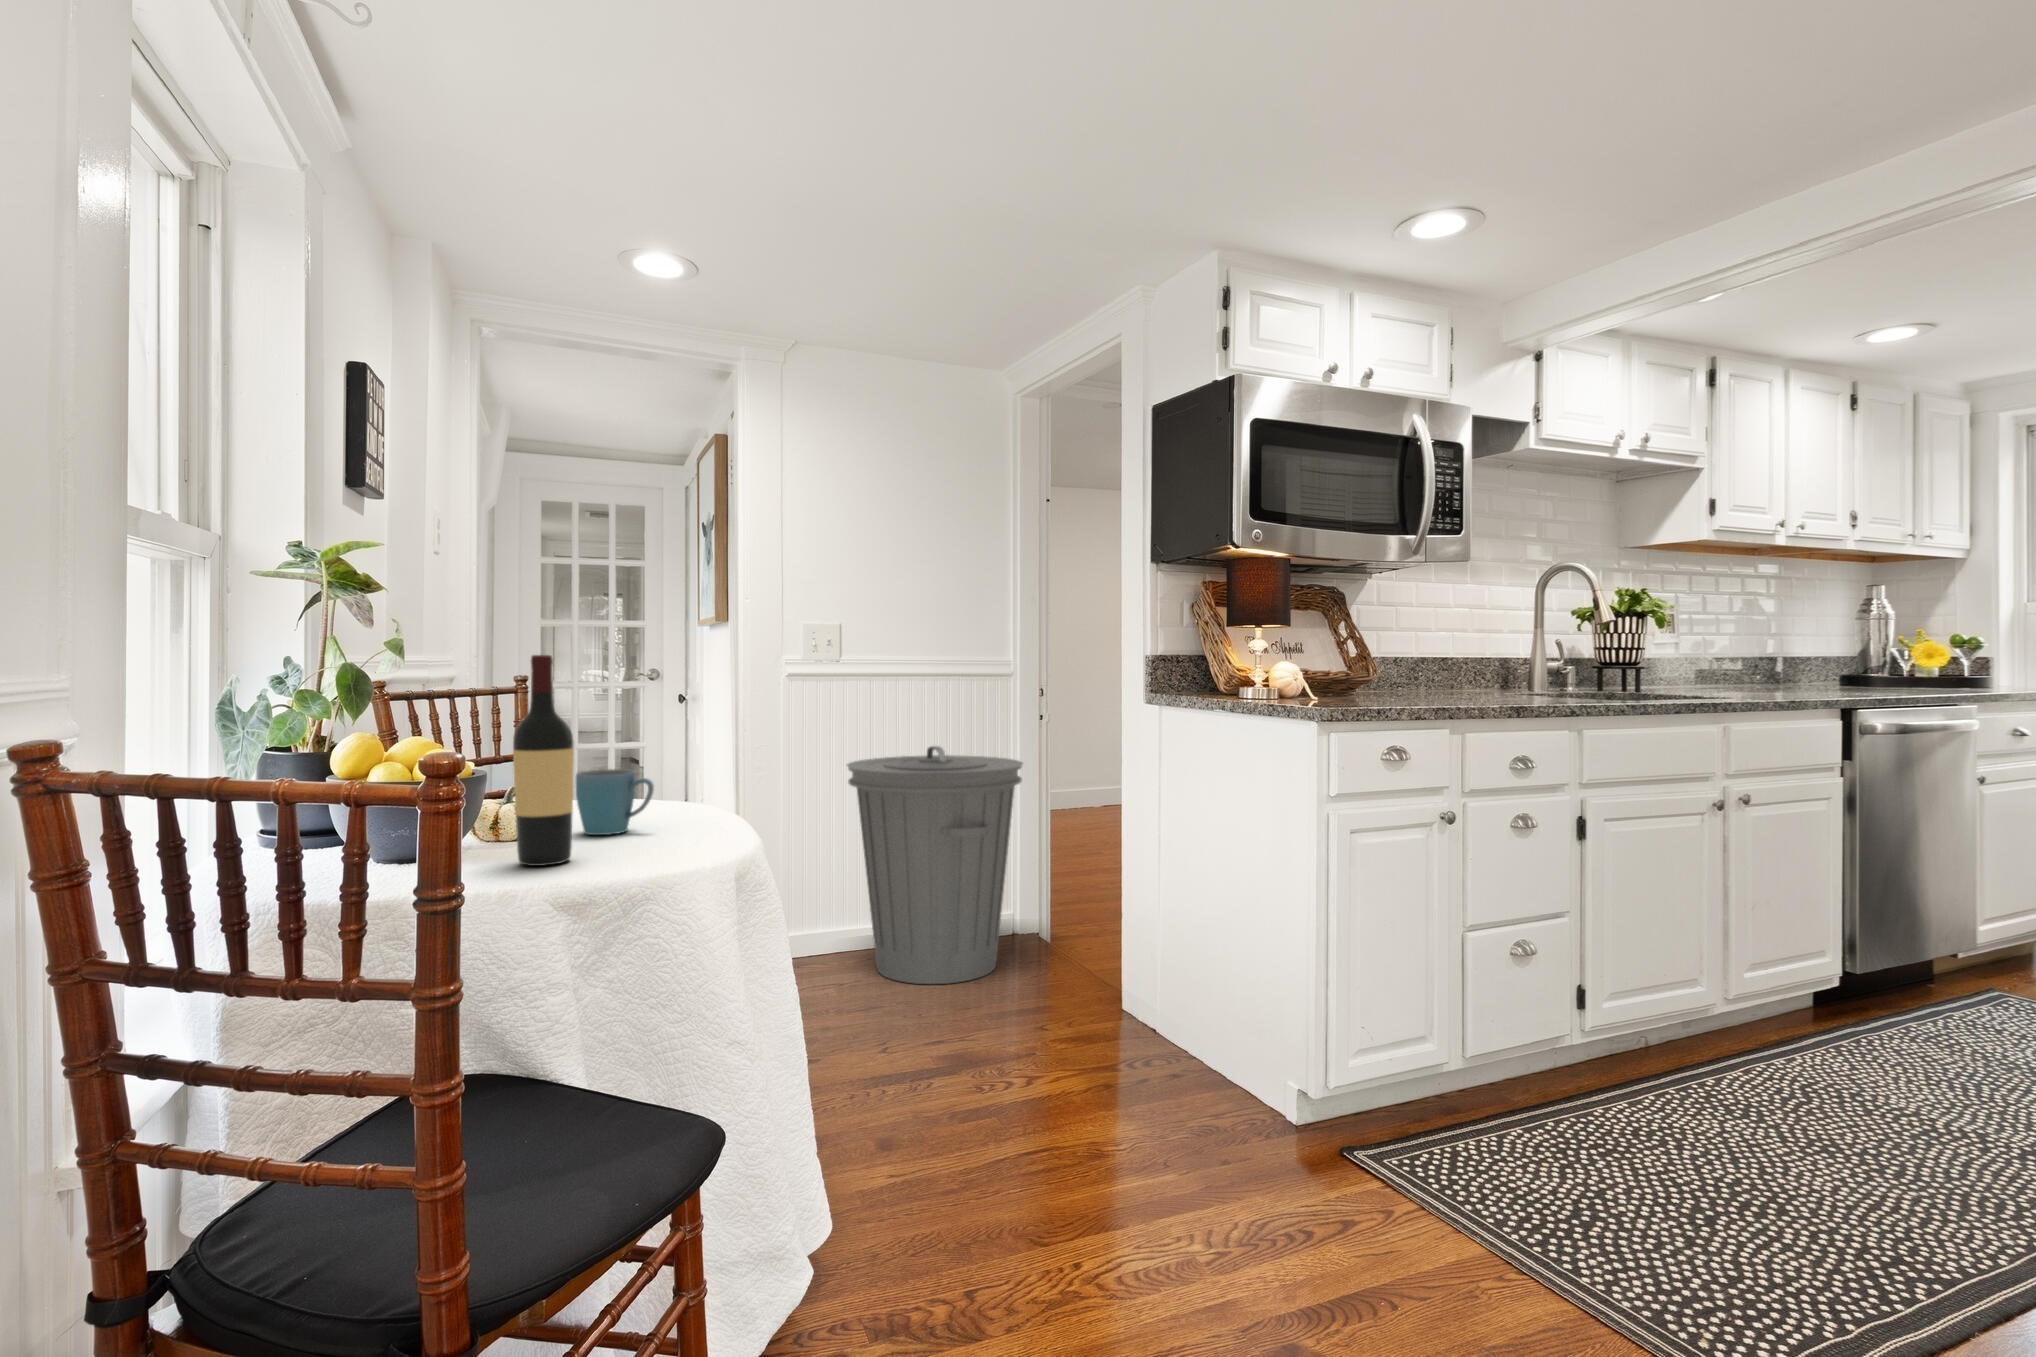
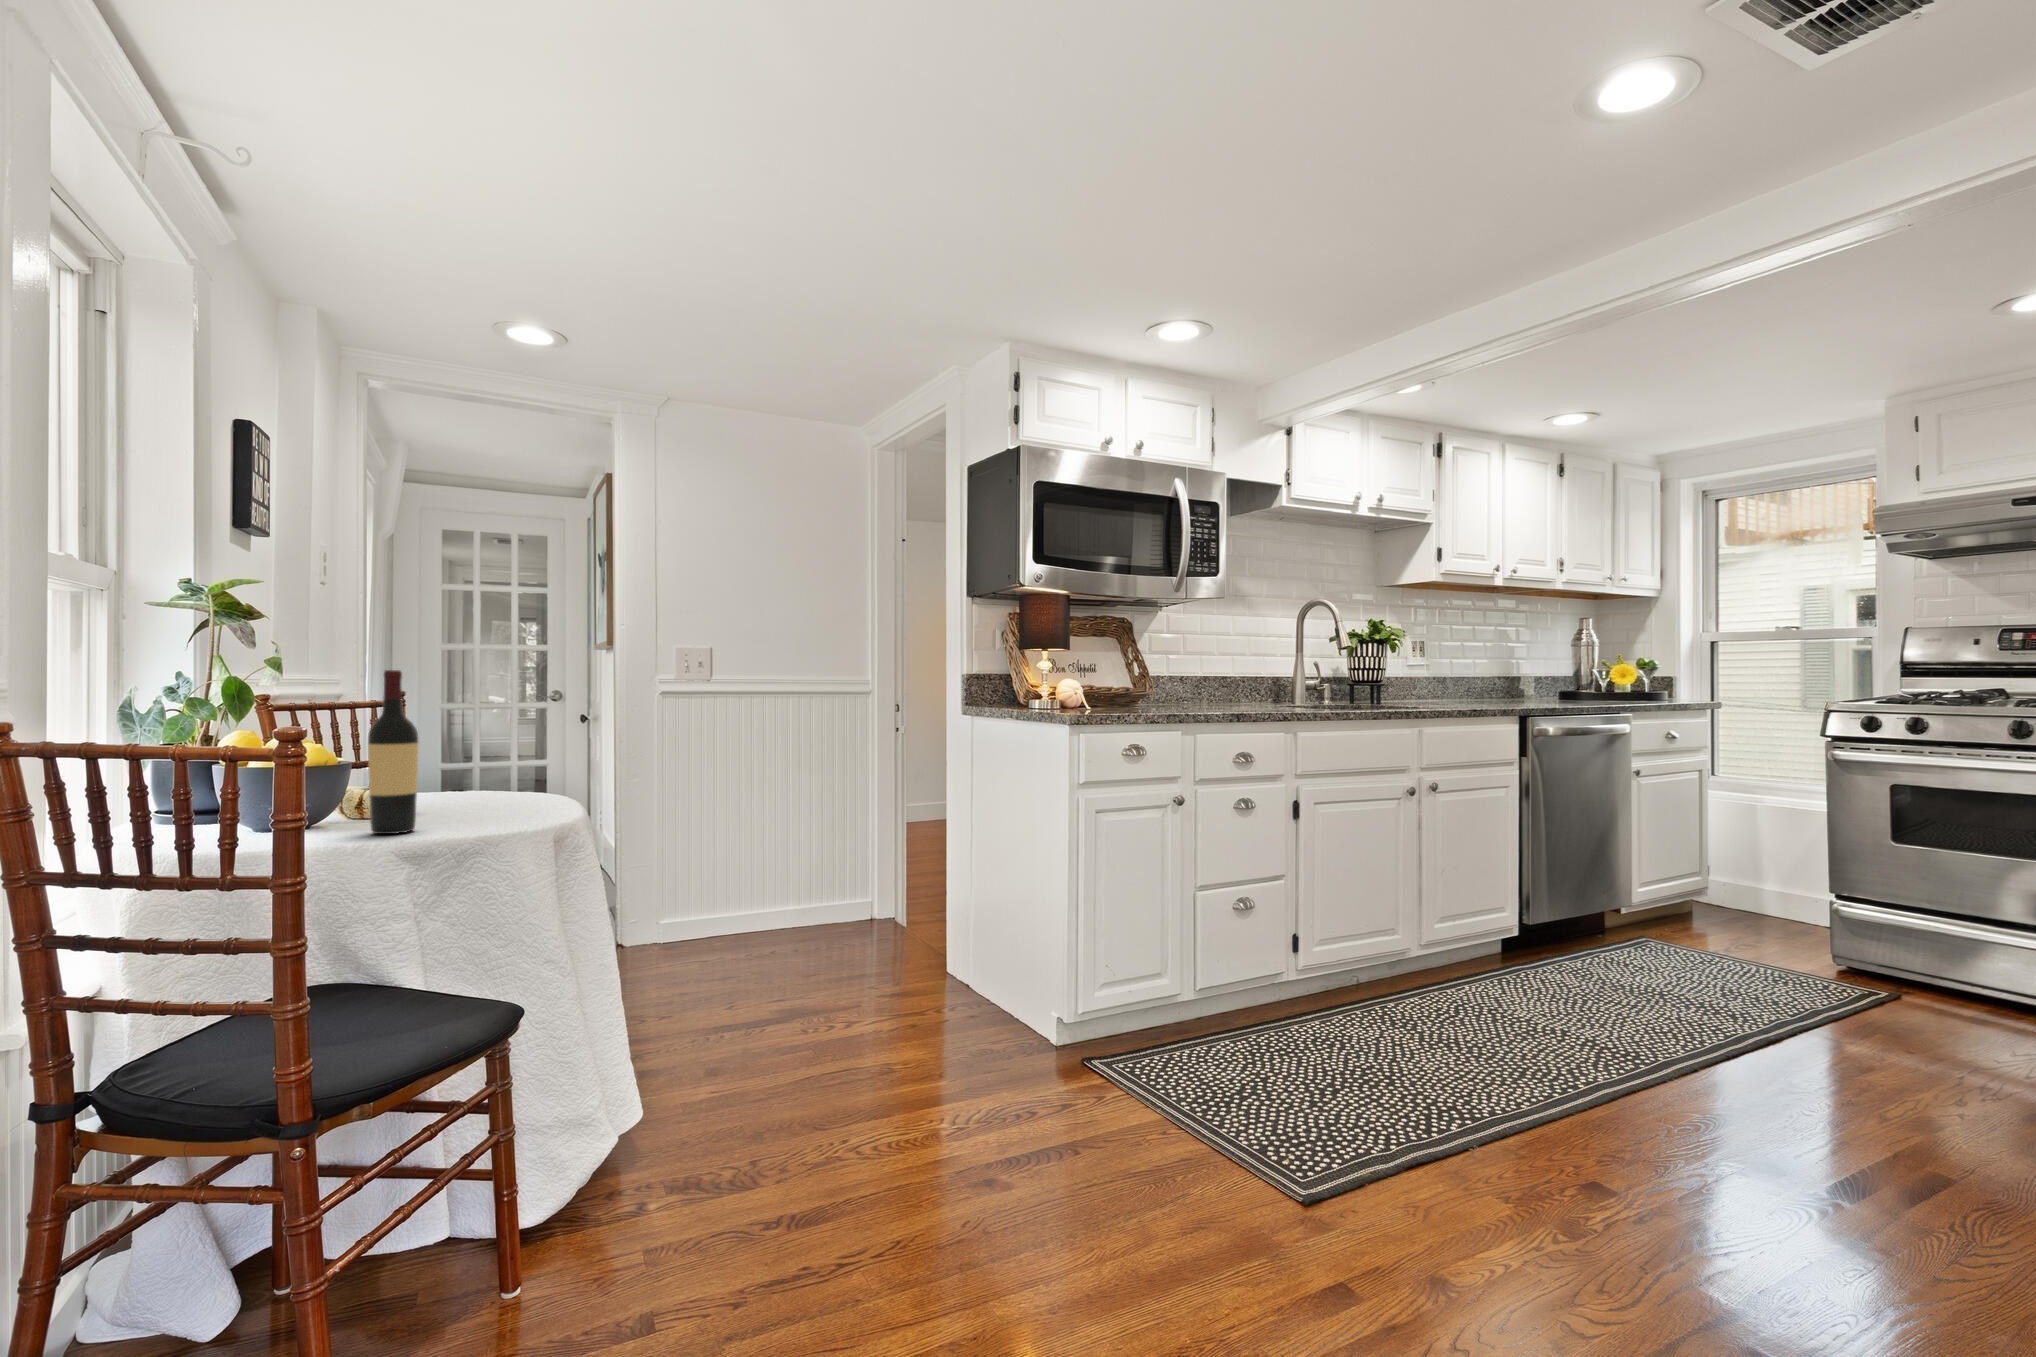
trash can: present [847,746,1023,984] -> none [697,754,857,963]
mug: present [576,769,654,835] -> none [425,763,490,815]

